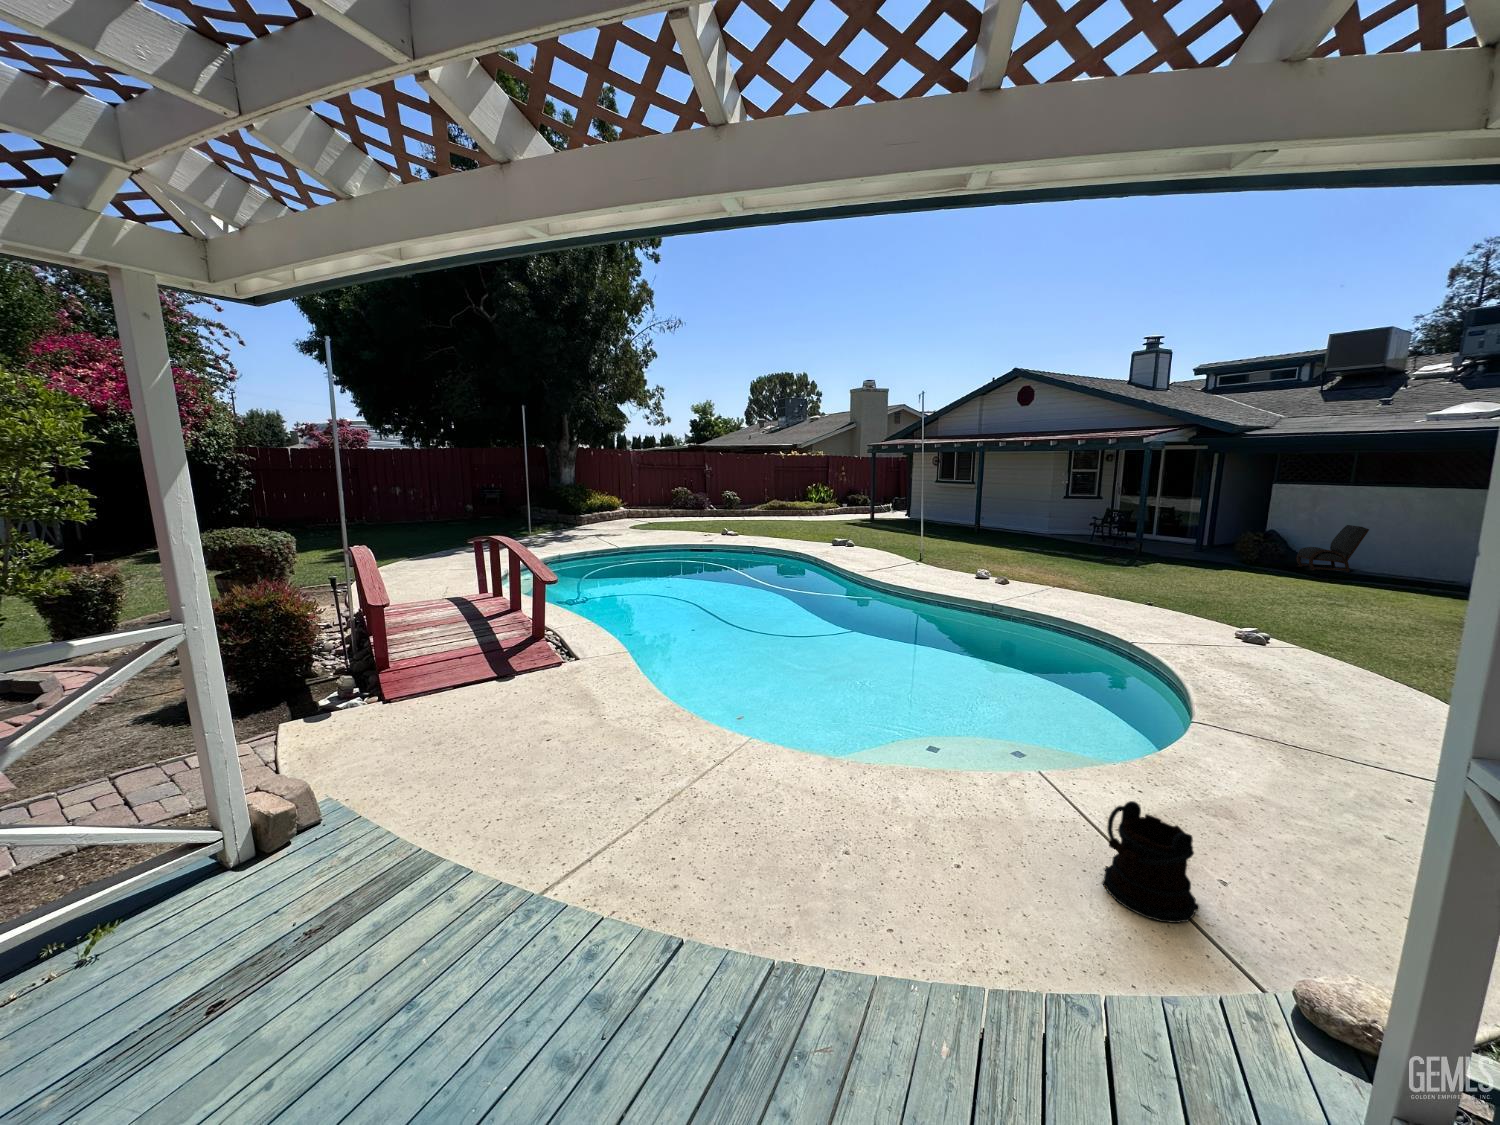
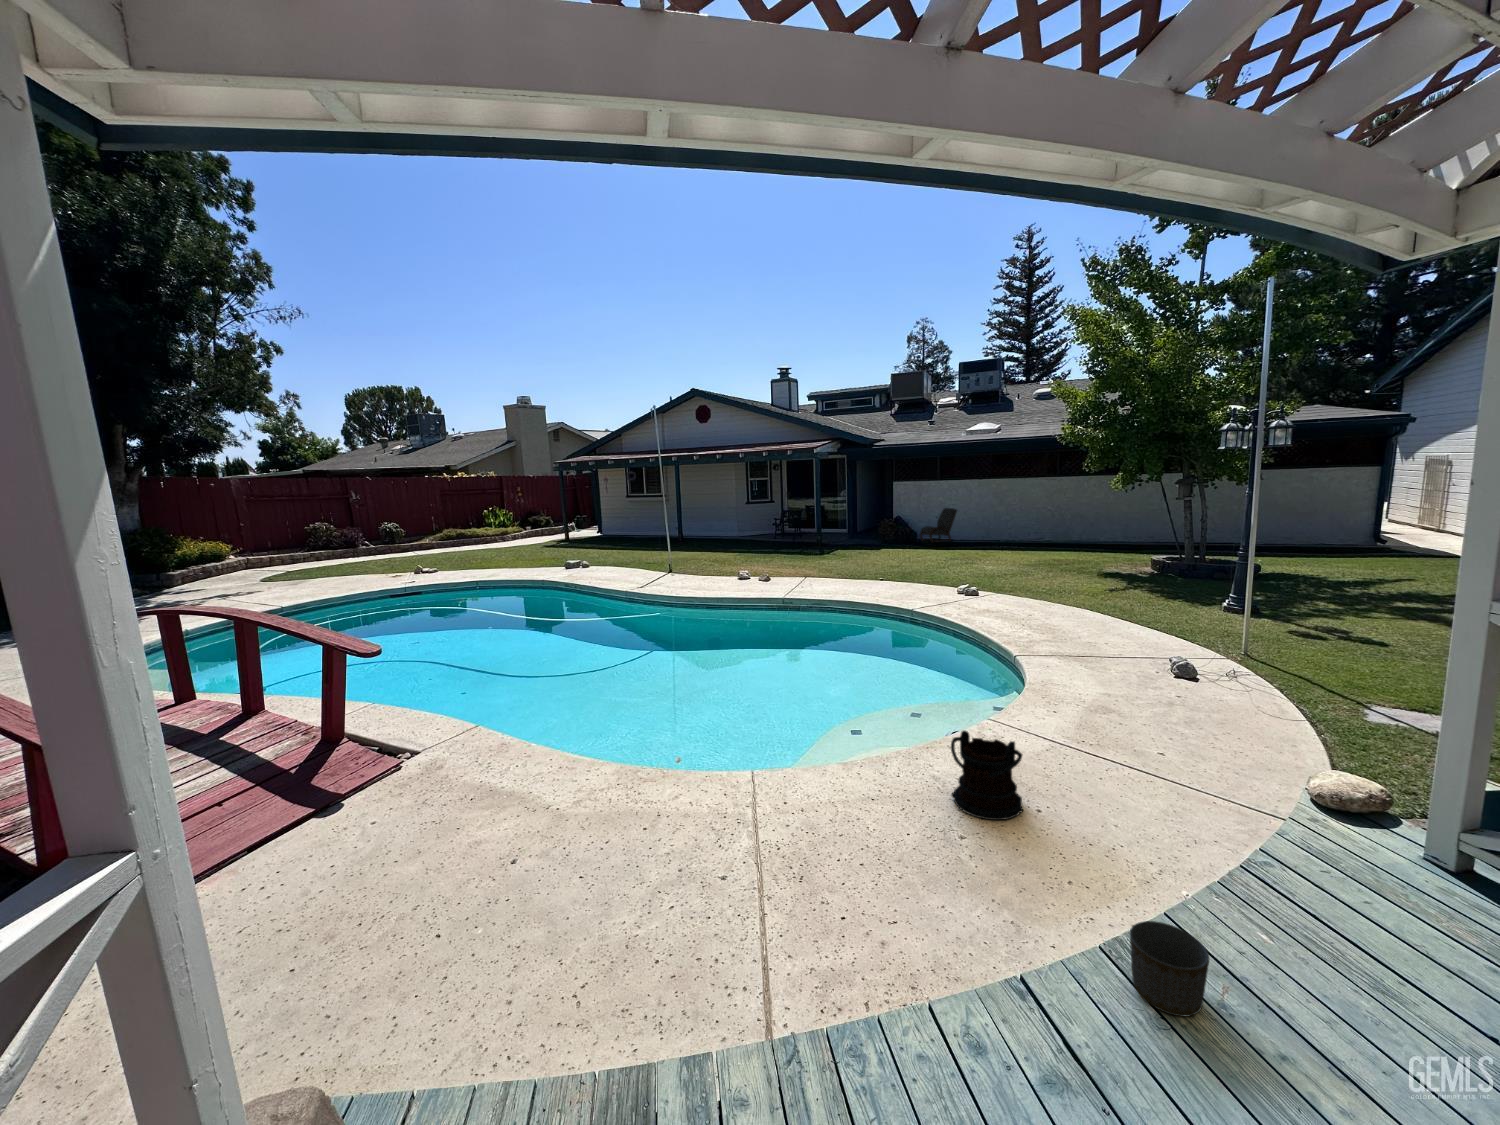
bucket: present [1102,801,1199,923] -> present [951,730,1023,820]
planter: none [733,944,797,1039] -> present [1130,921,1209,1016]

